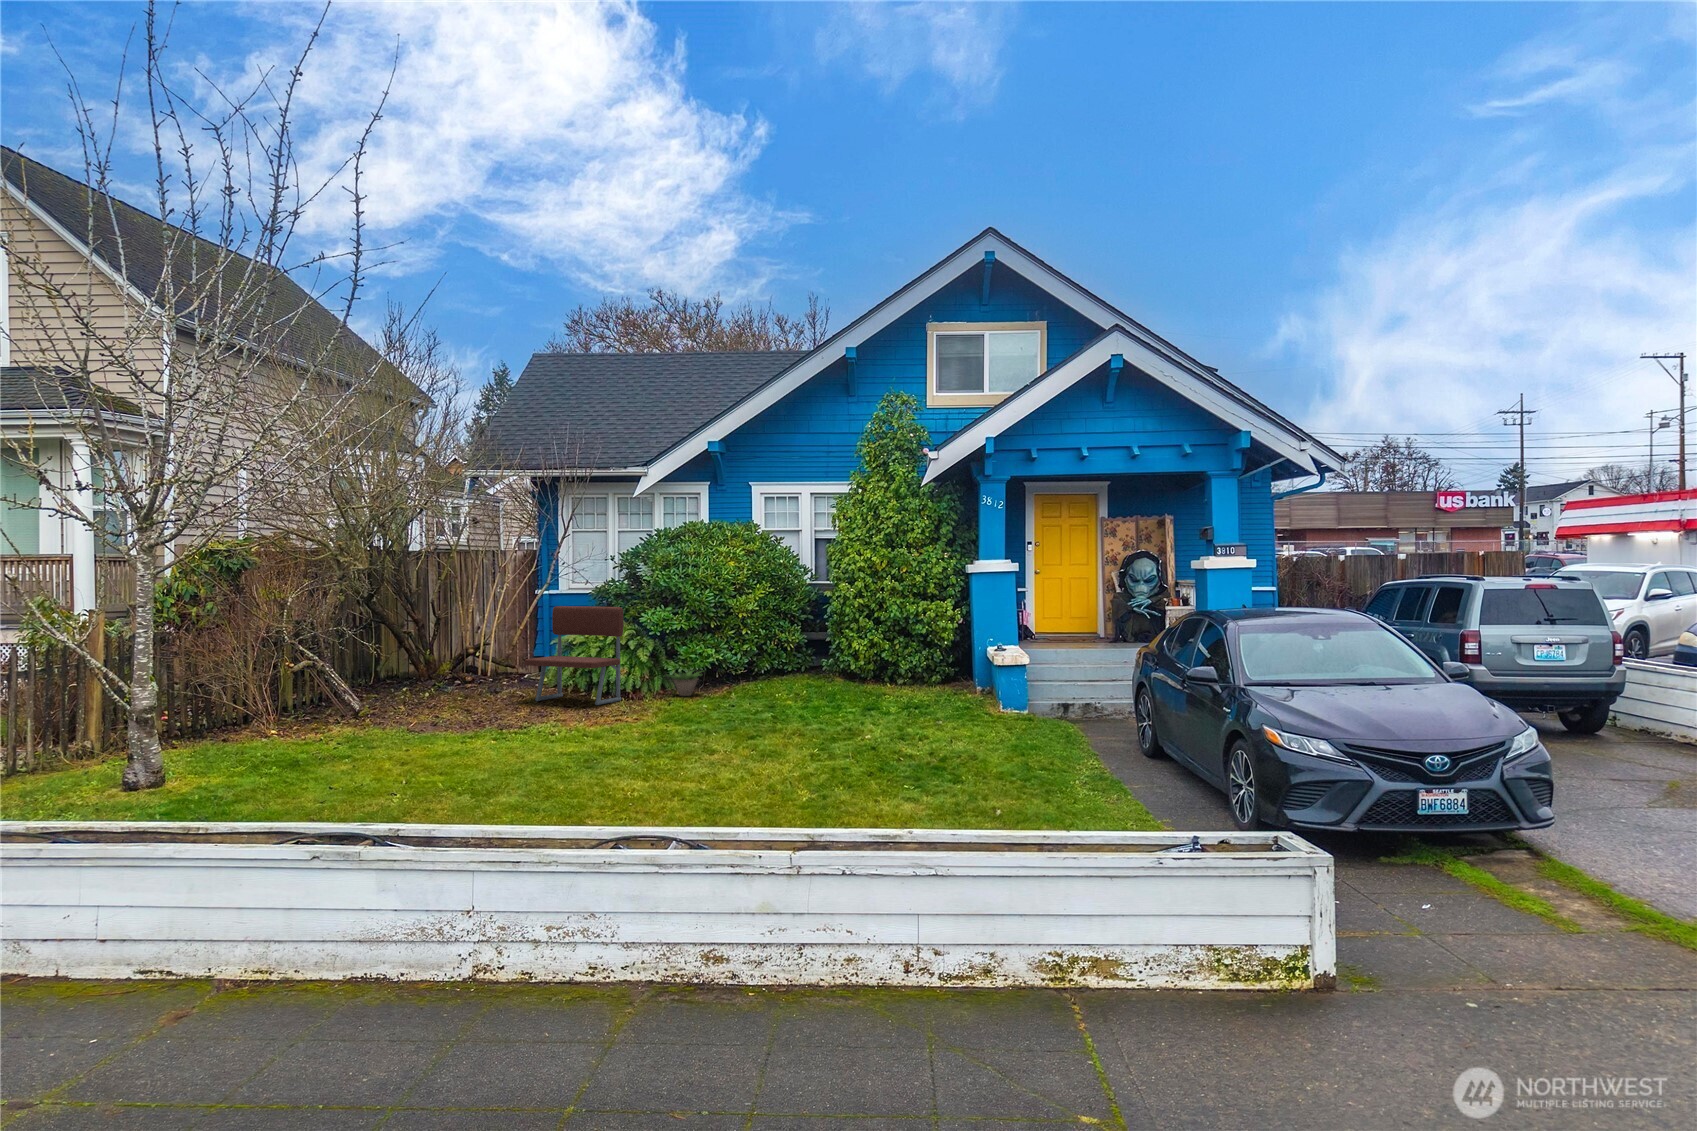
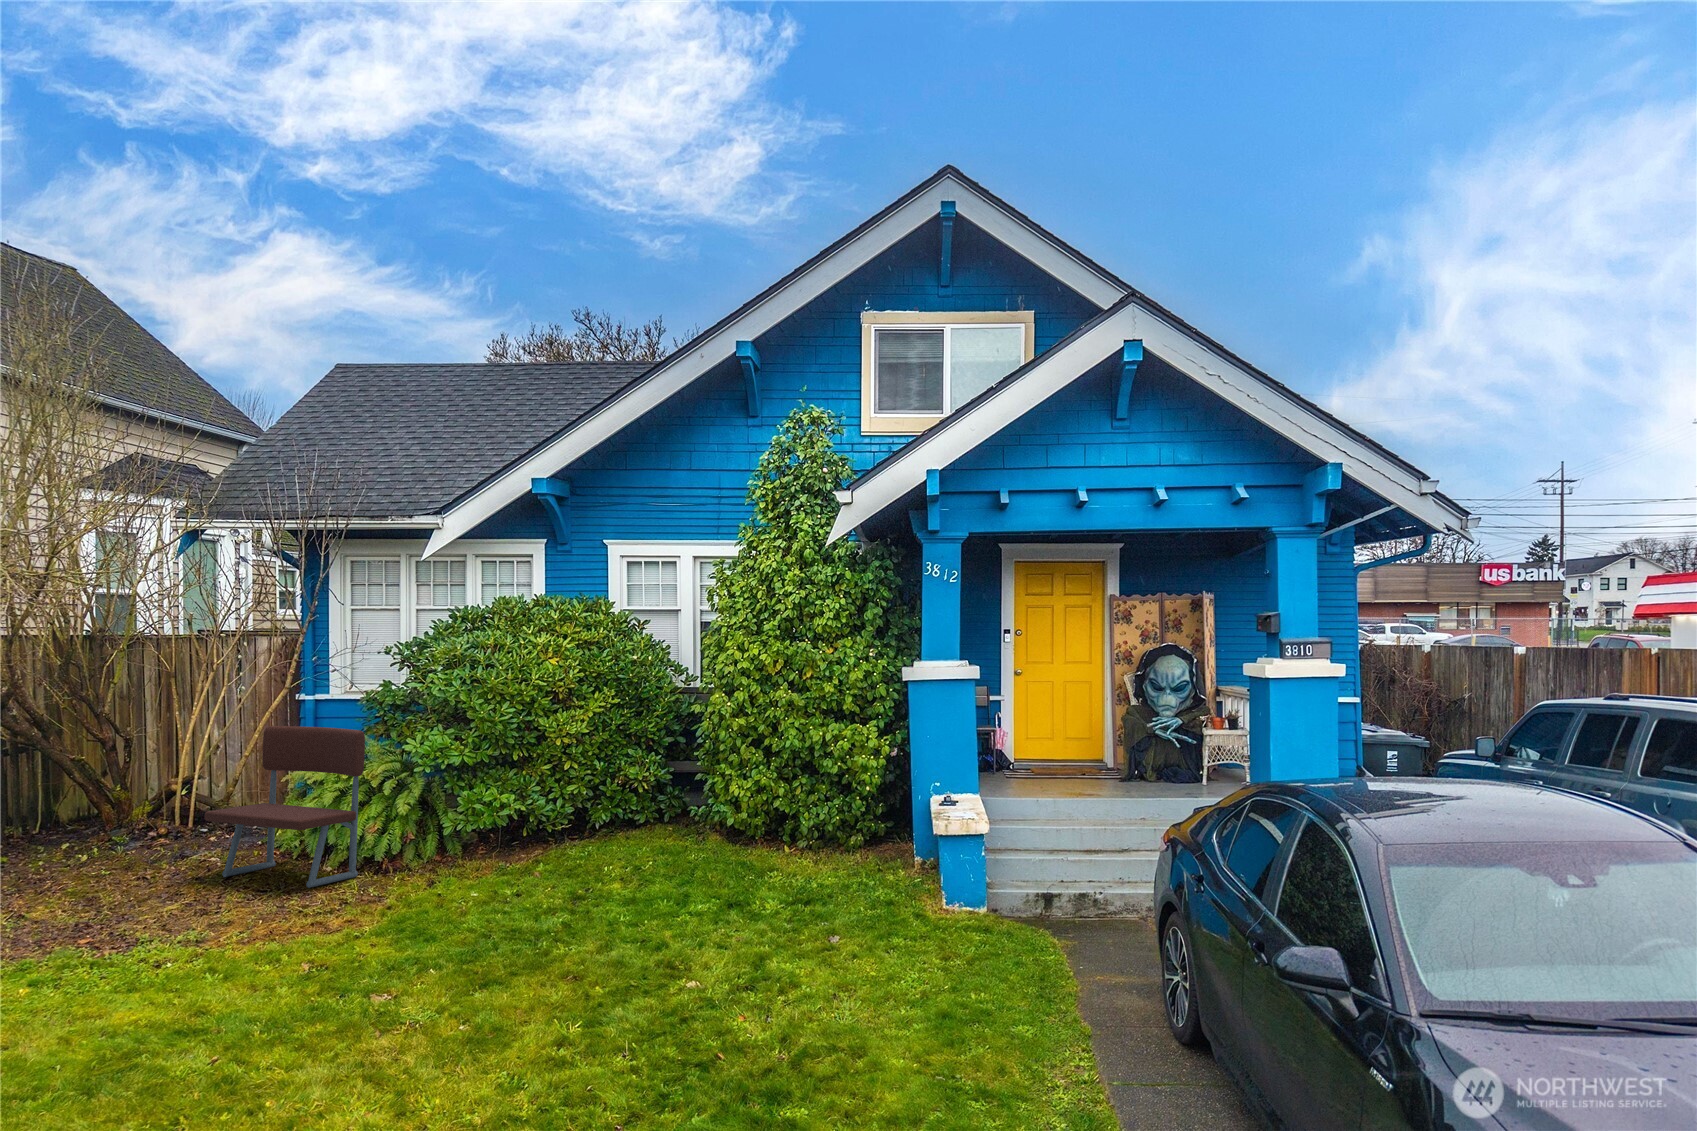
decorative plant: present [669,671,700,696] -> none [429,824,501,867]

